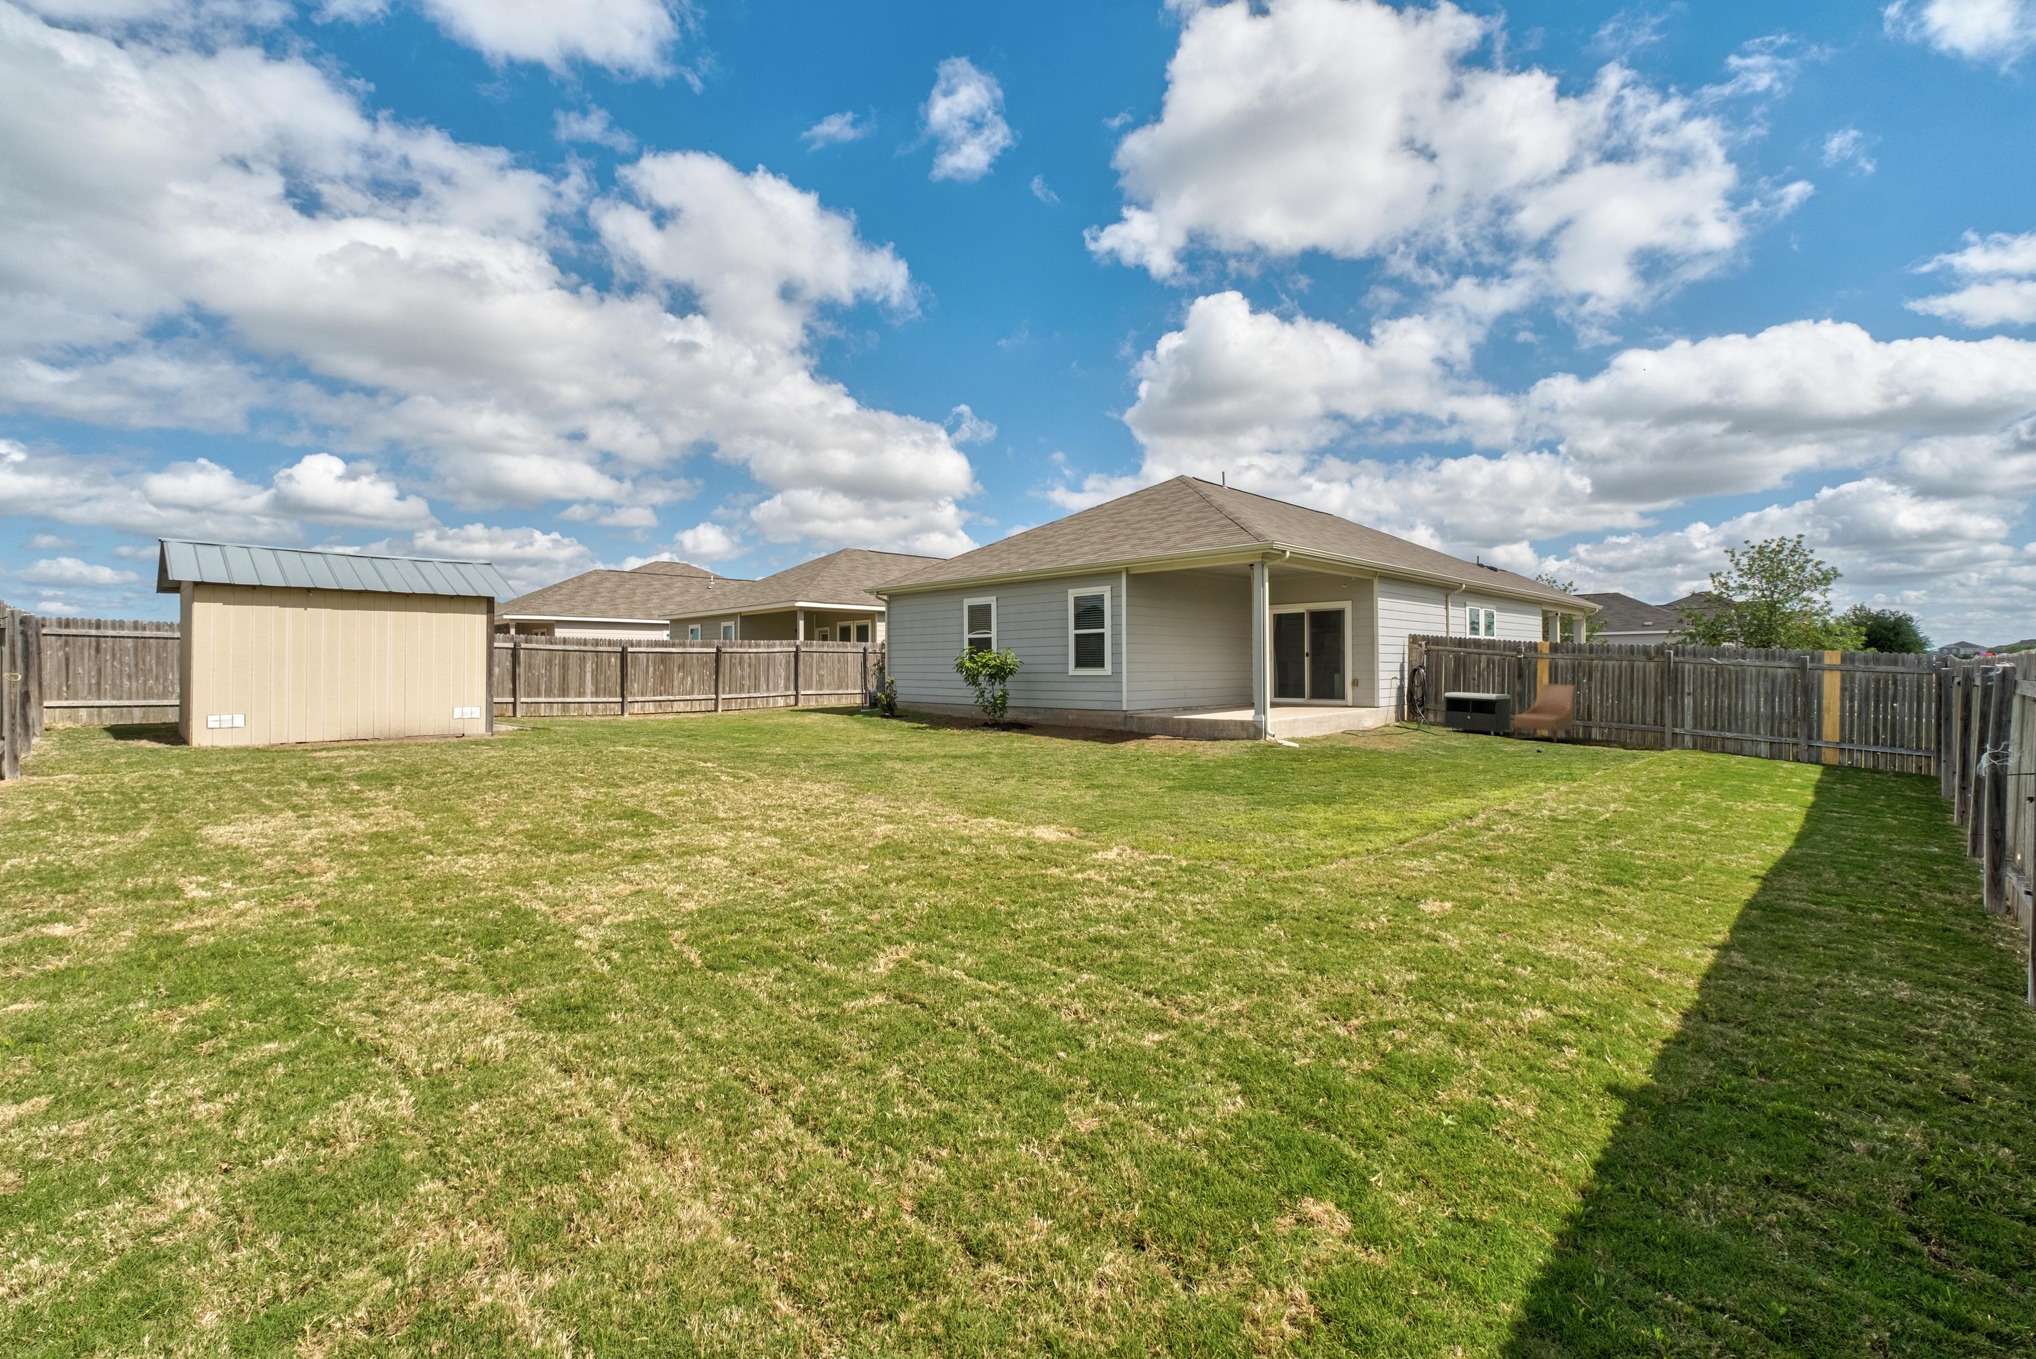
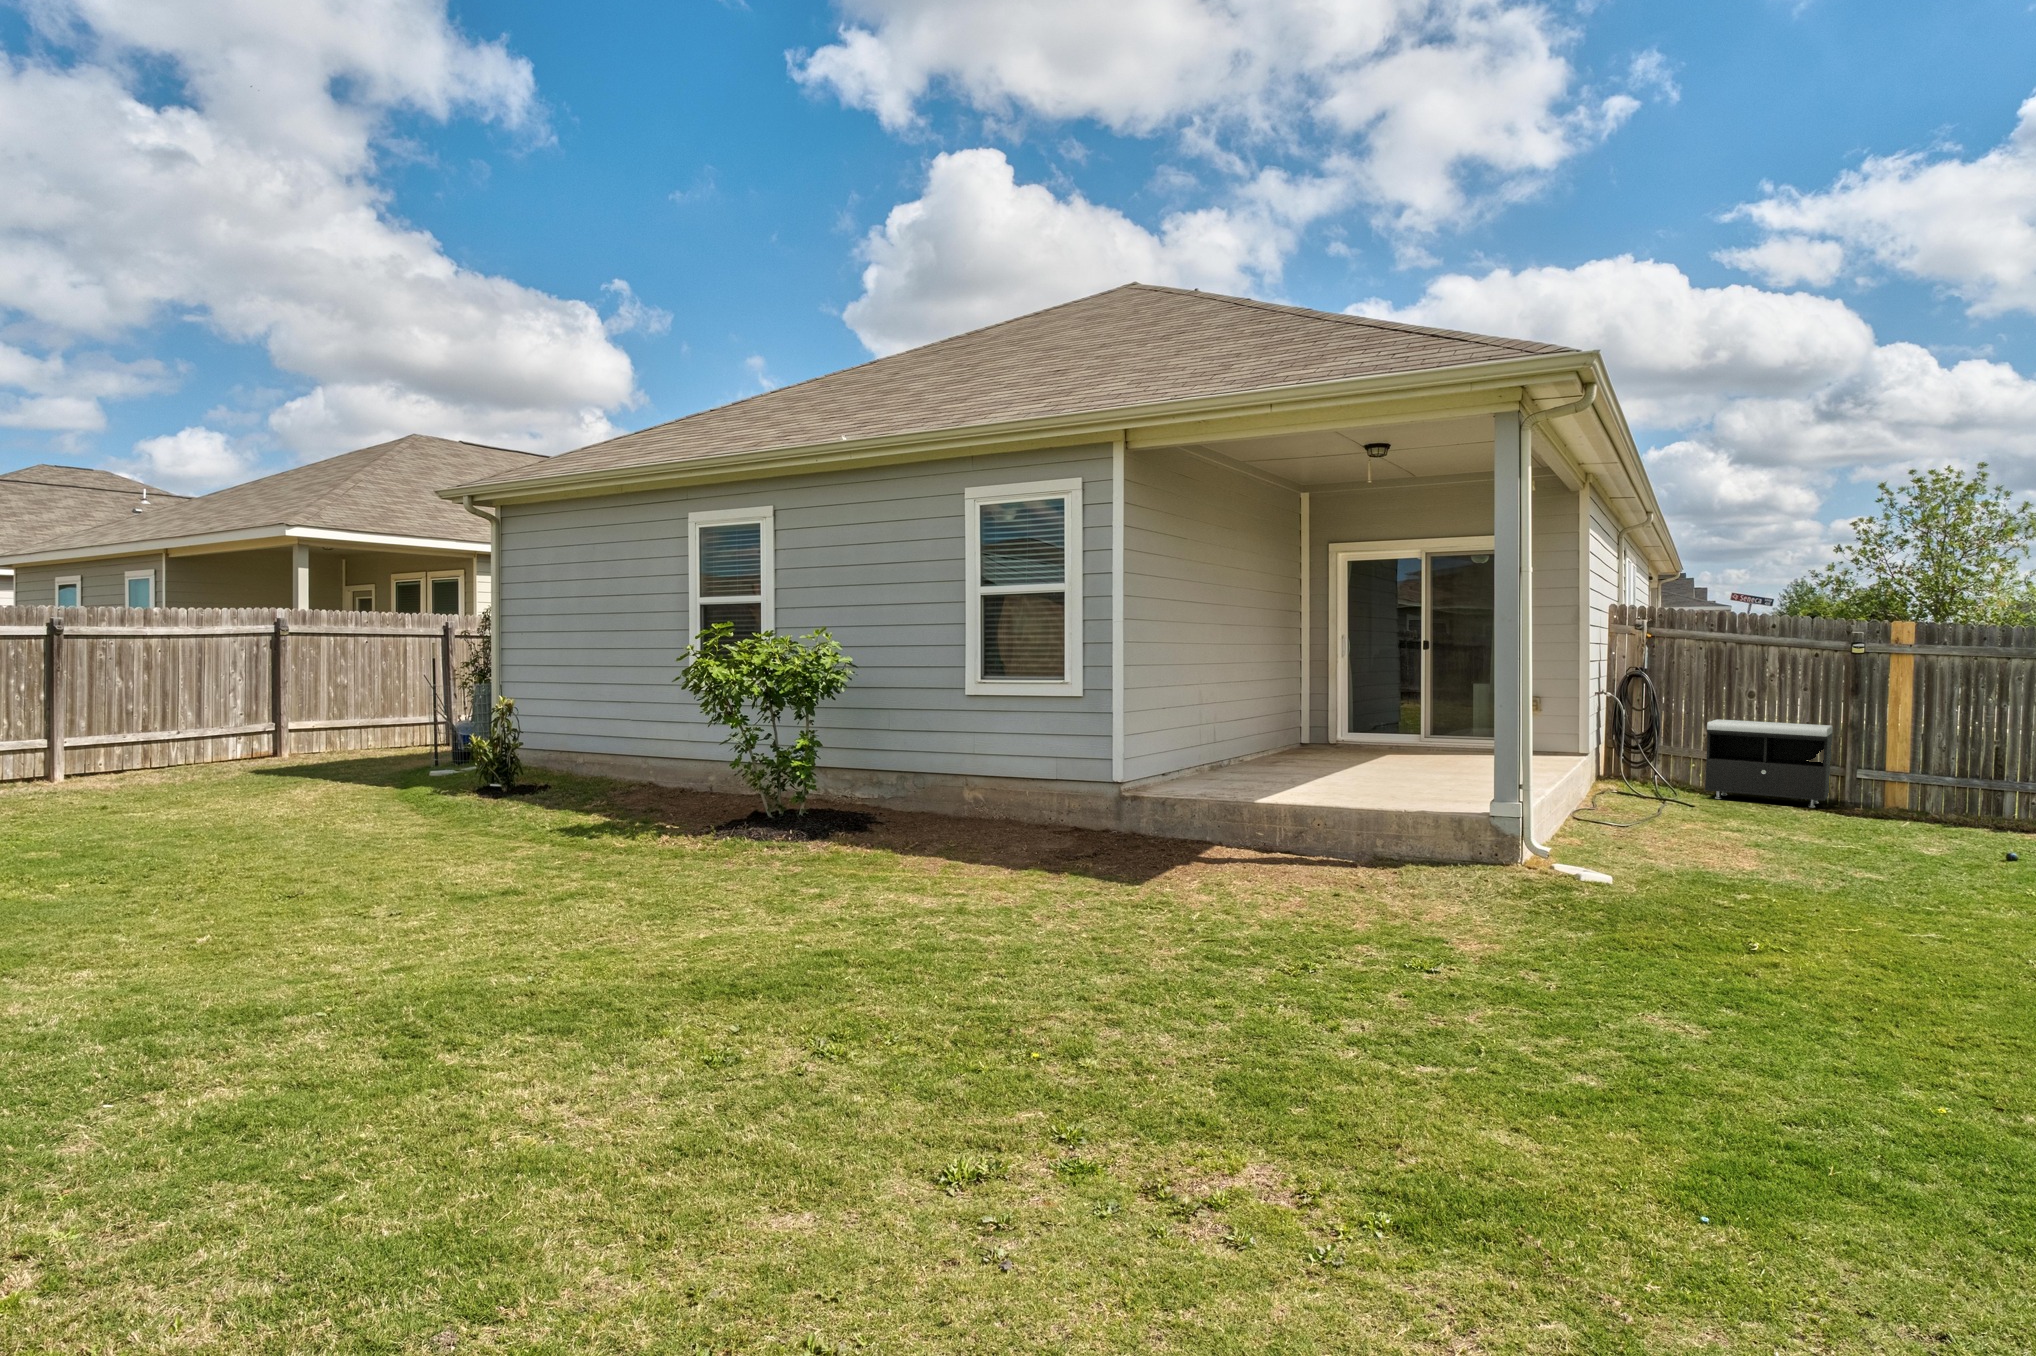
chair: present [1514,684,1576,743] -> none [1884,705,1995,828]

